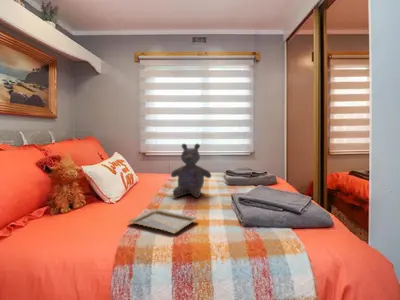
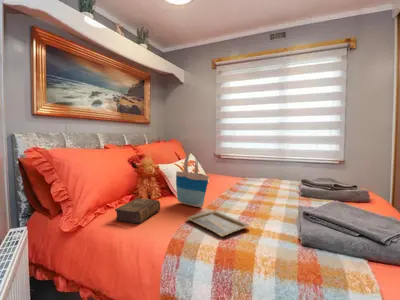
stuffed bear: present [171,144,211,197] -> none [235,151,275,204]
tote bag: none [106,147,147,209] -> present [176,151,209,207]
book: none [36,207,93,238] -> present [115,198,160,224]

